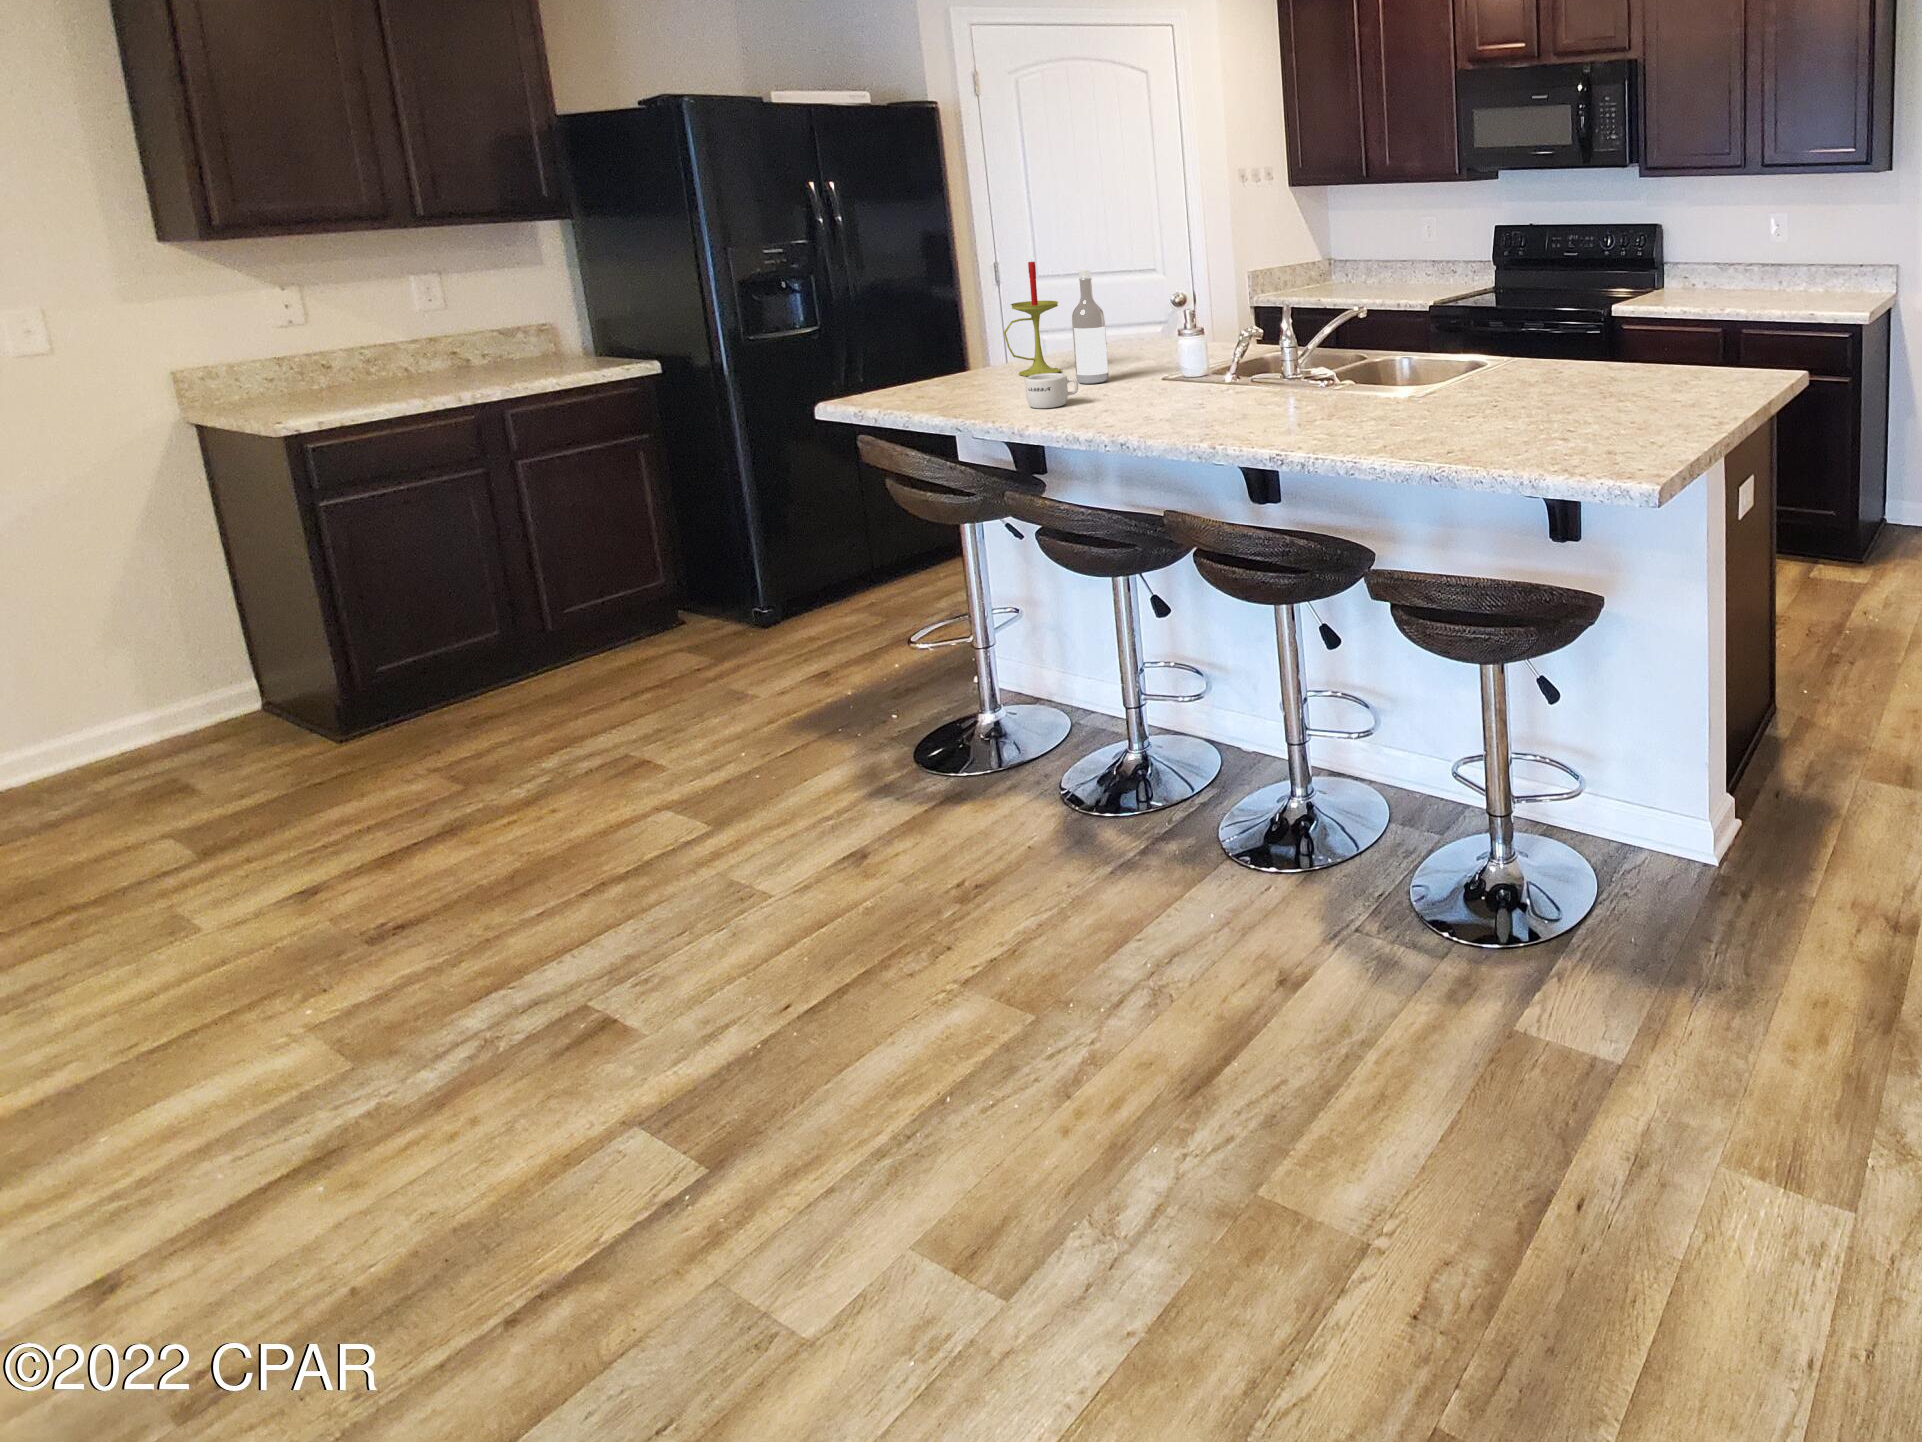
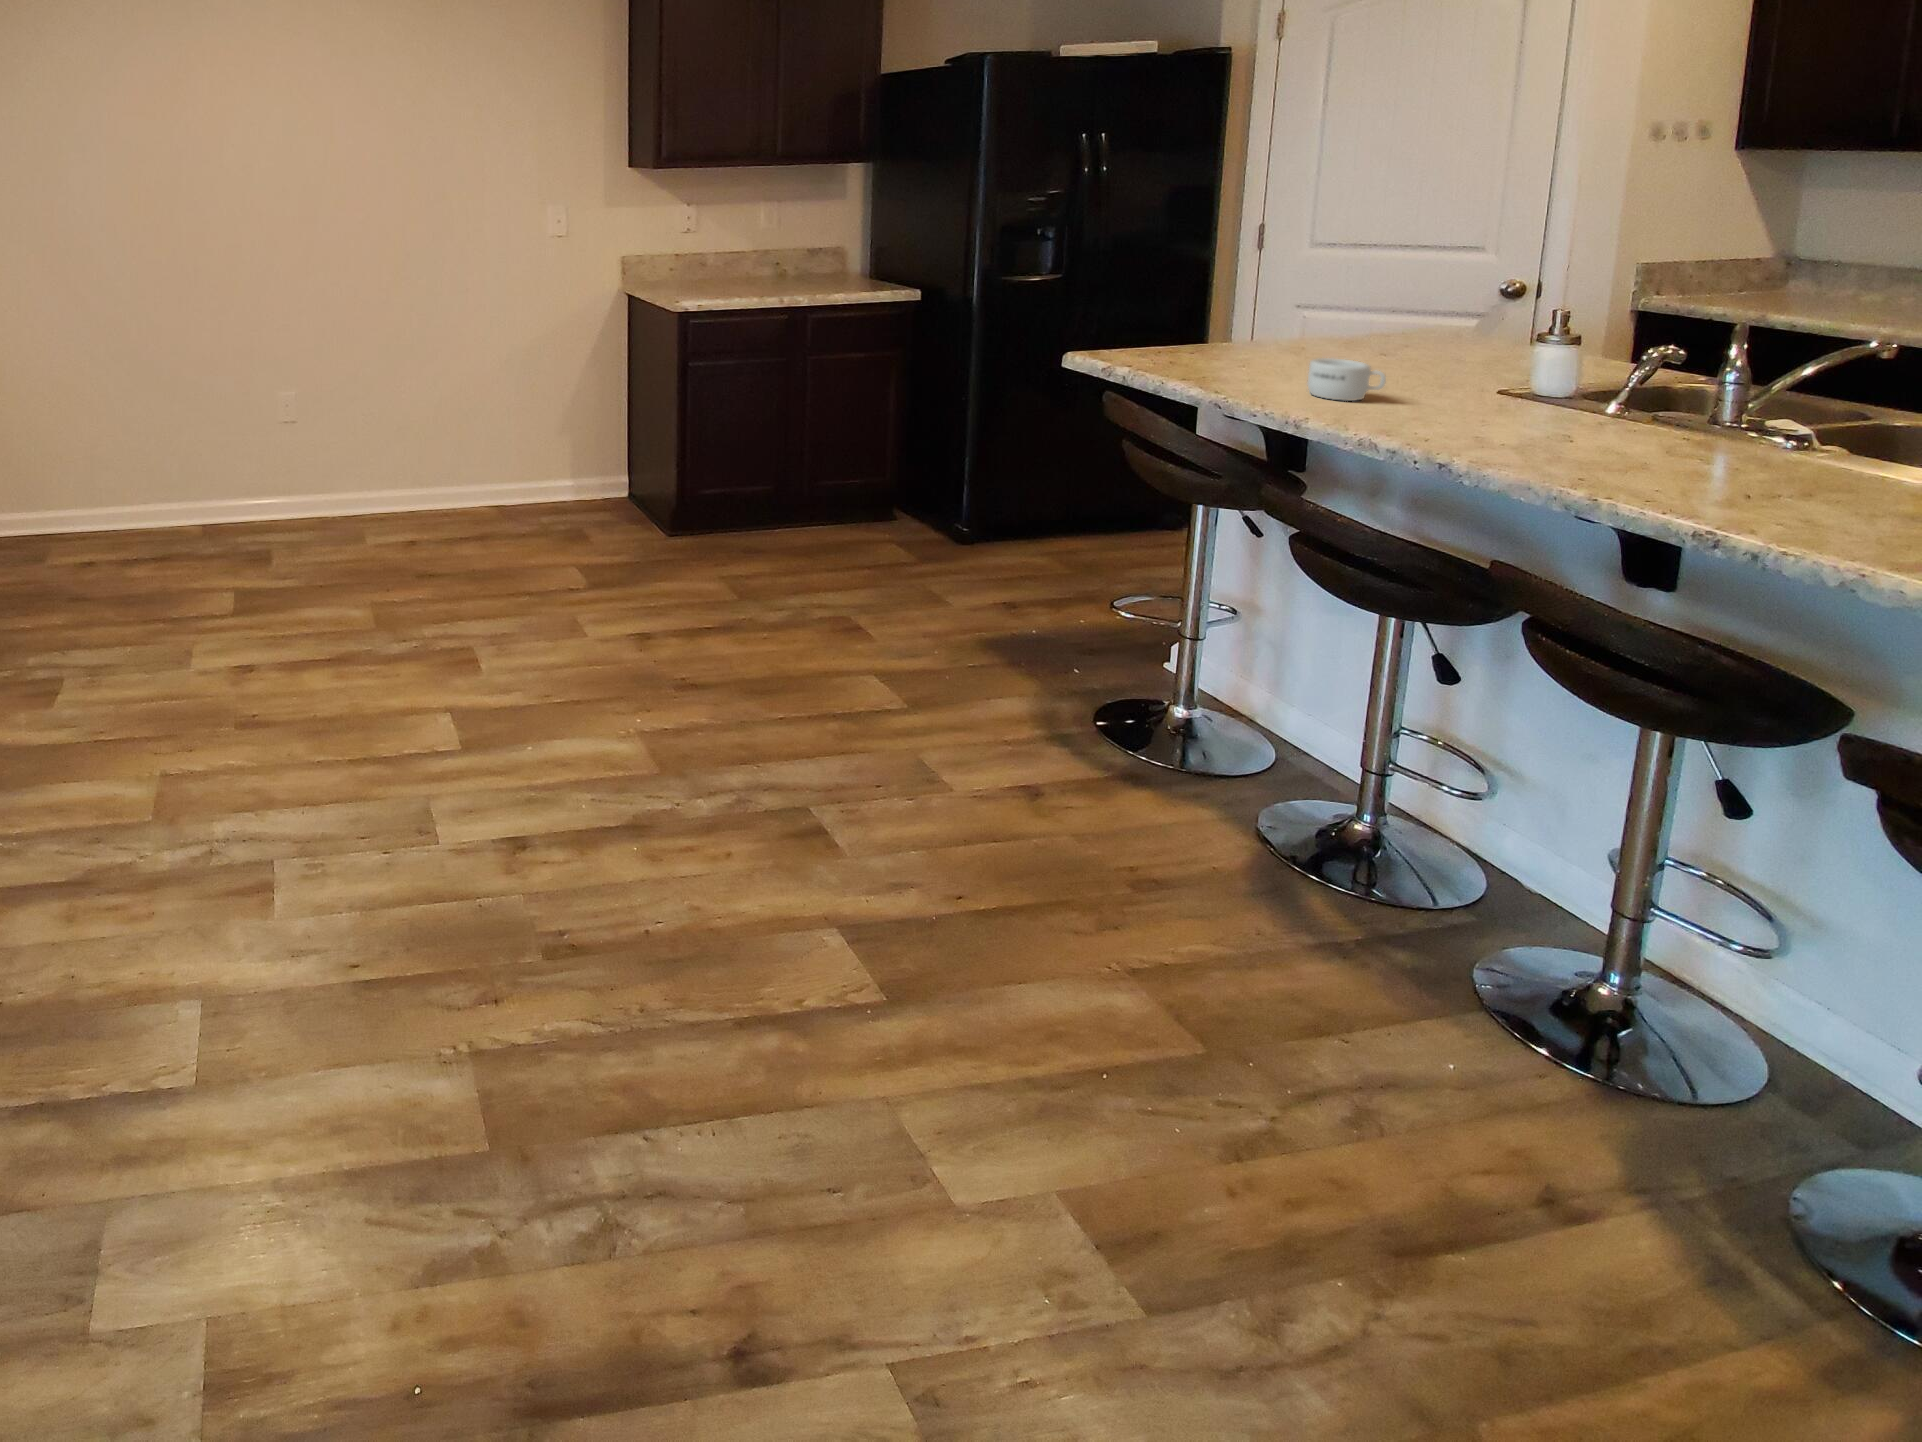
candle: present [1004,262,1061,376] -> none [1280,224,1363,360]
wine bottle: present [1072,270,1109,384] -> none [1375,242,1435,381]

